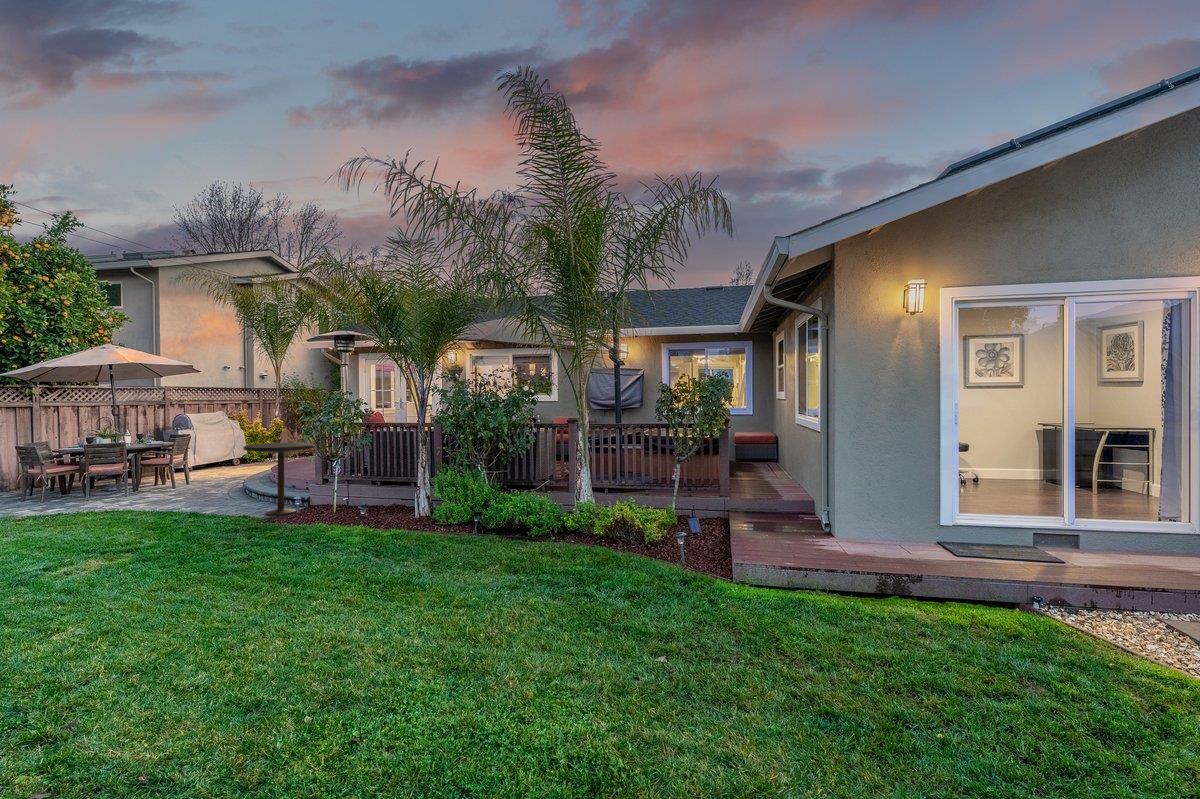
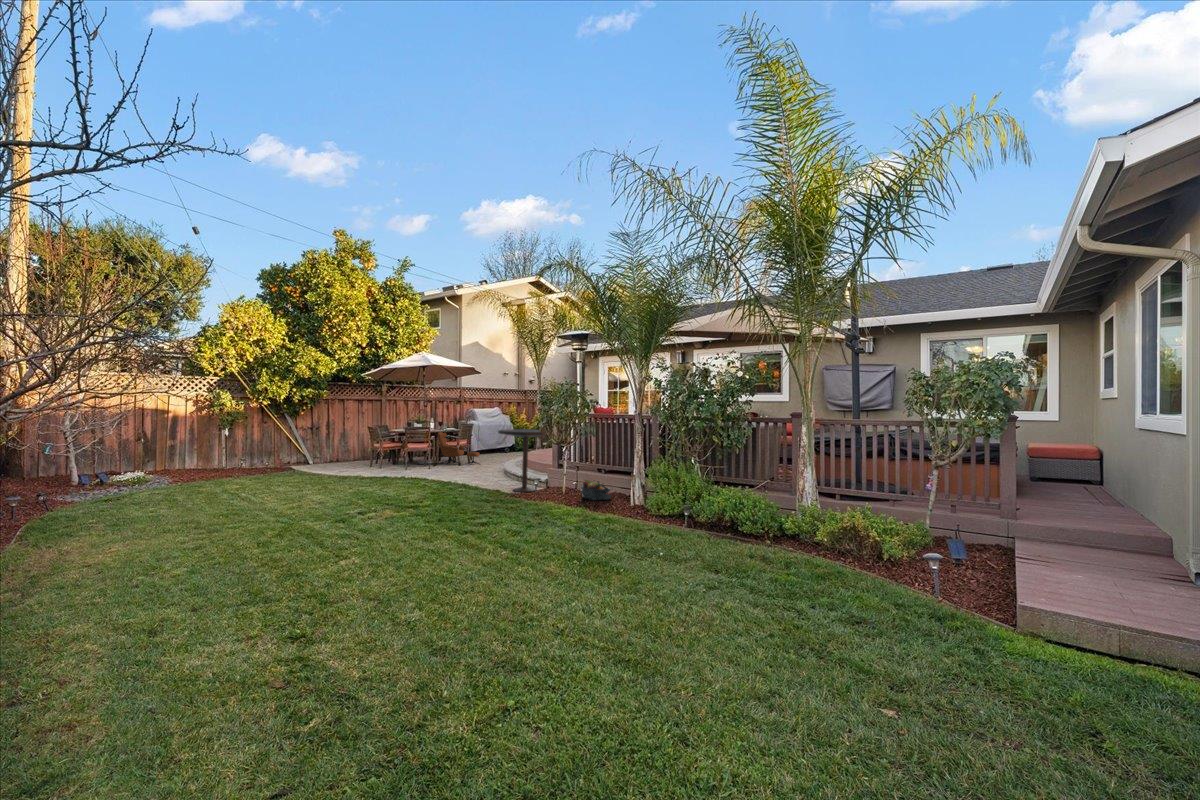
lounge chair: none [139,448,207,489] -> present [438,432,480,464]
basket: none [354,493,390,516] -> present [581,479,611,501]

